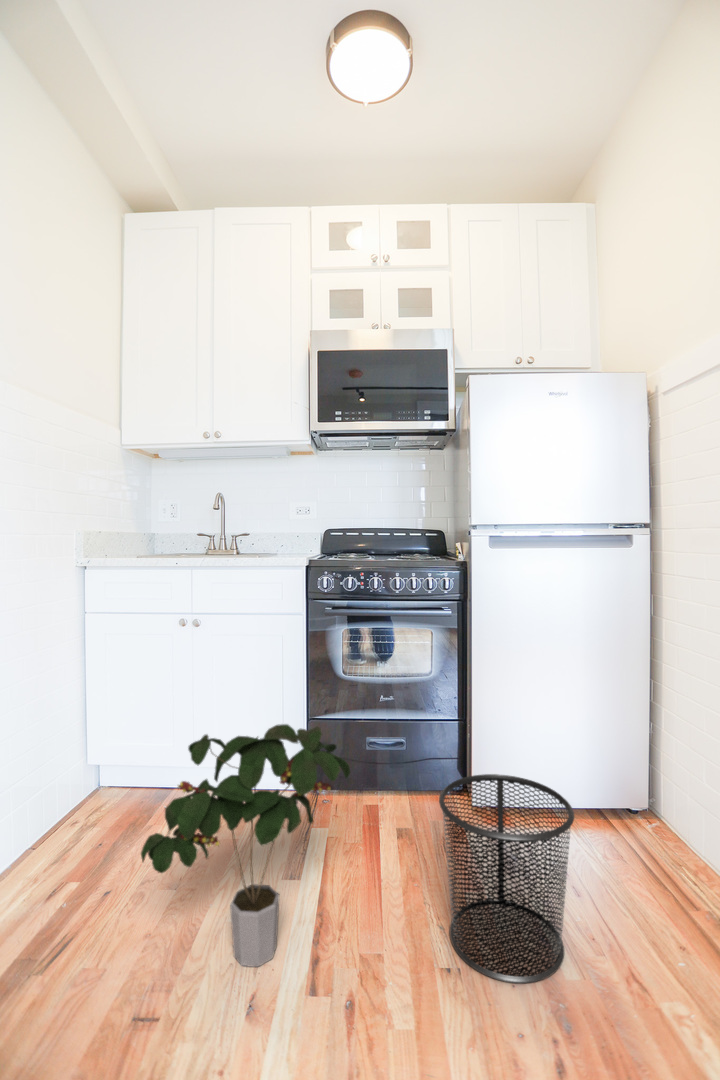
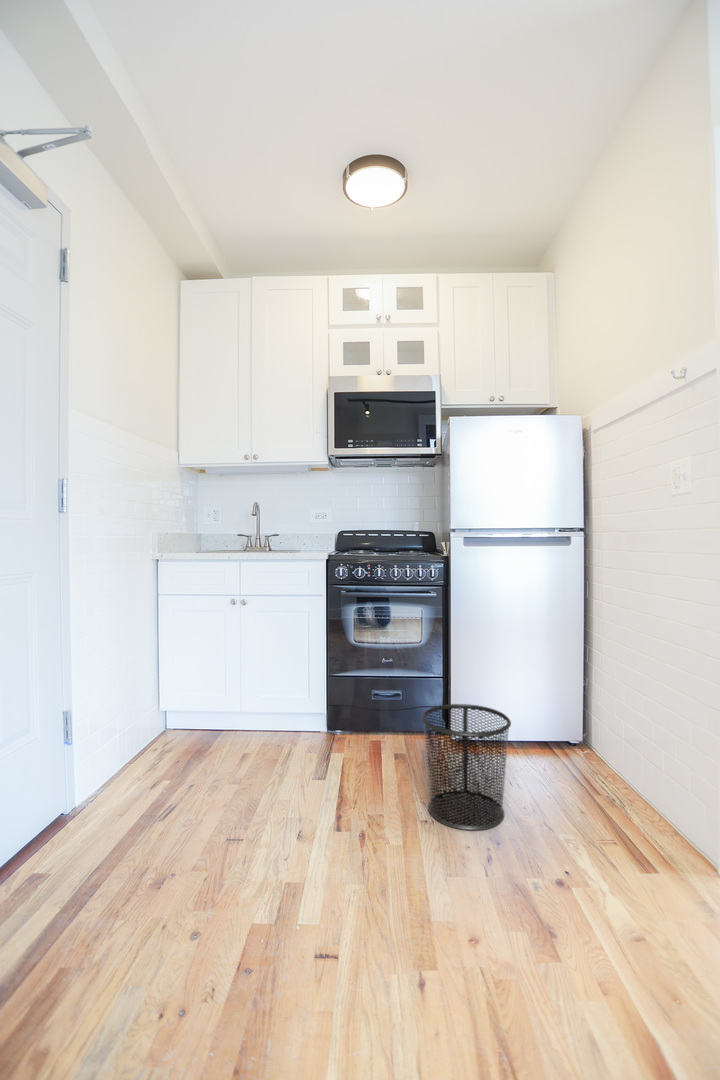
potted plant: present [141,724,350,967] -> none [223,665,361,822]

